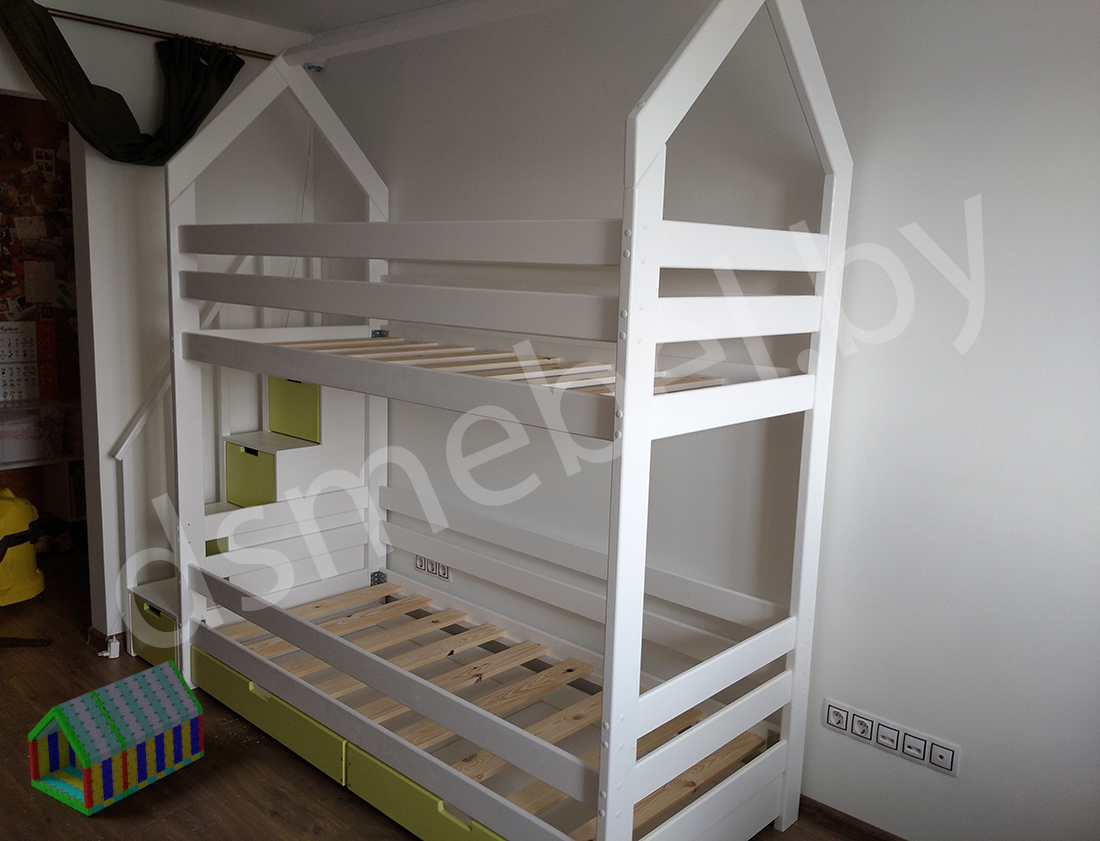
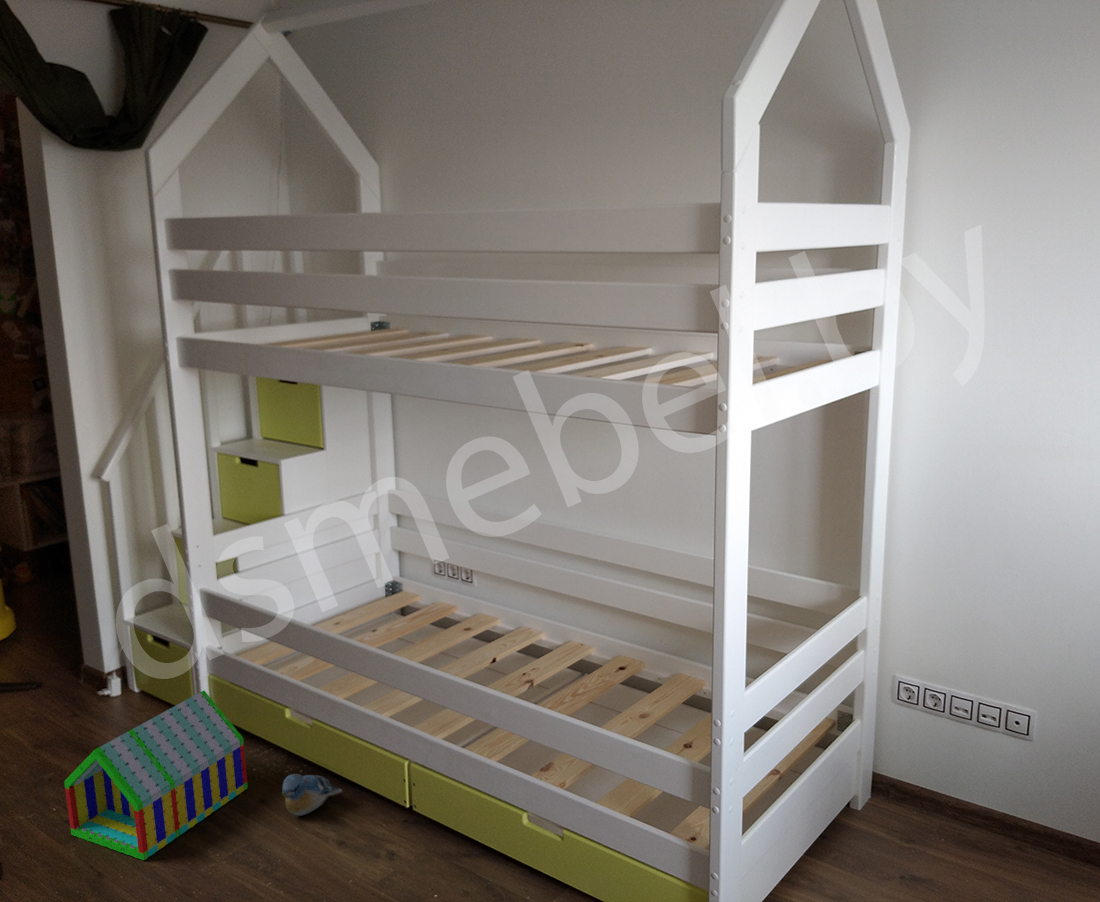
plush toy: none [226,746,287,787] -> present [282,774,342,816]

